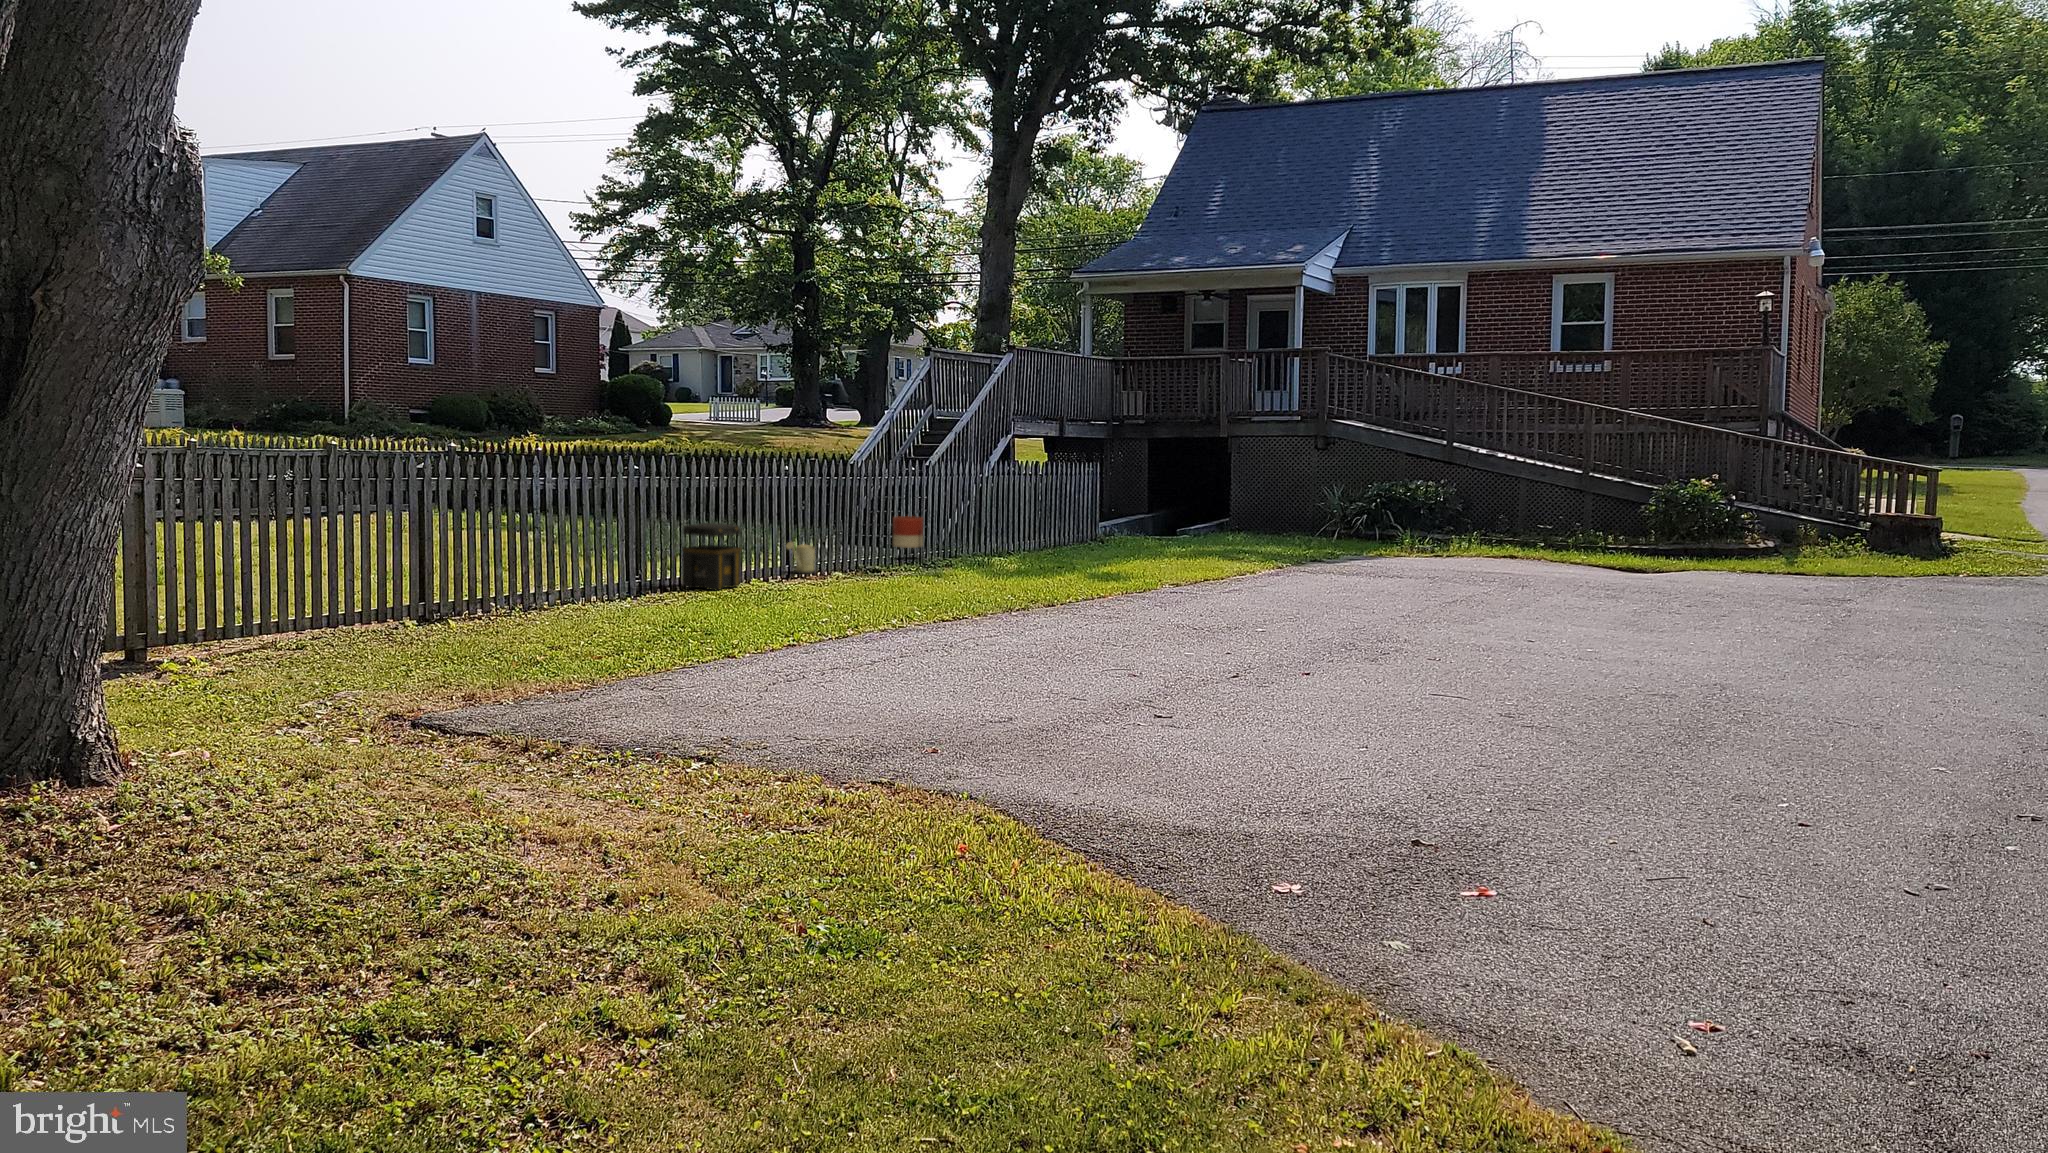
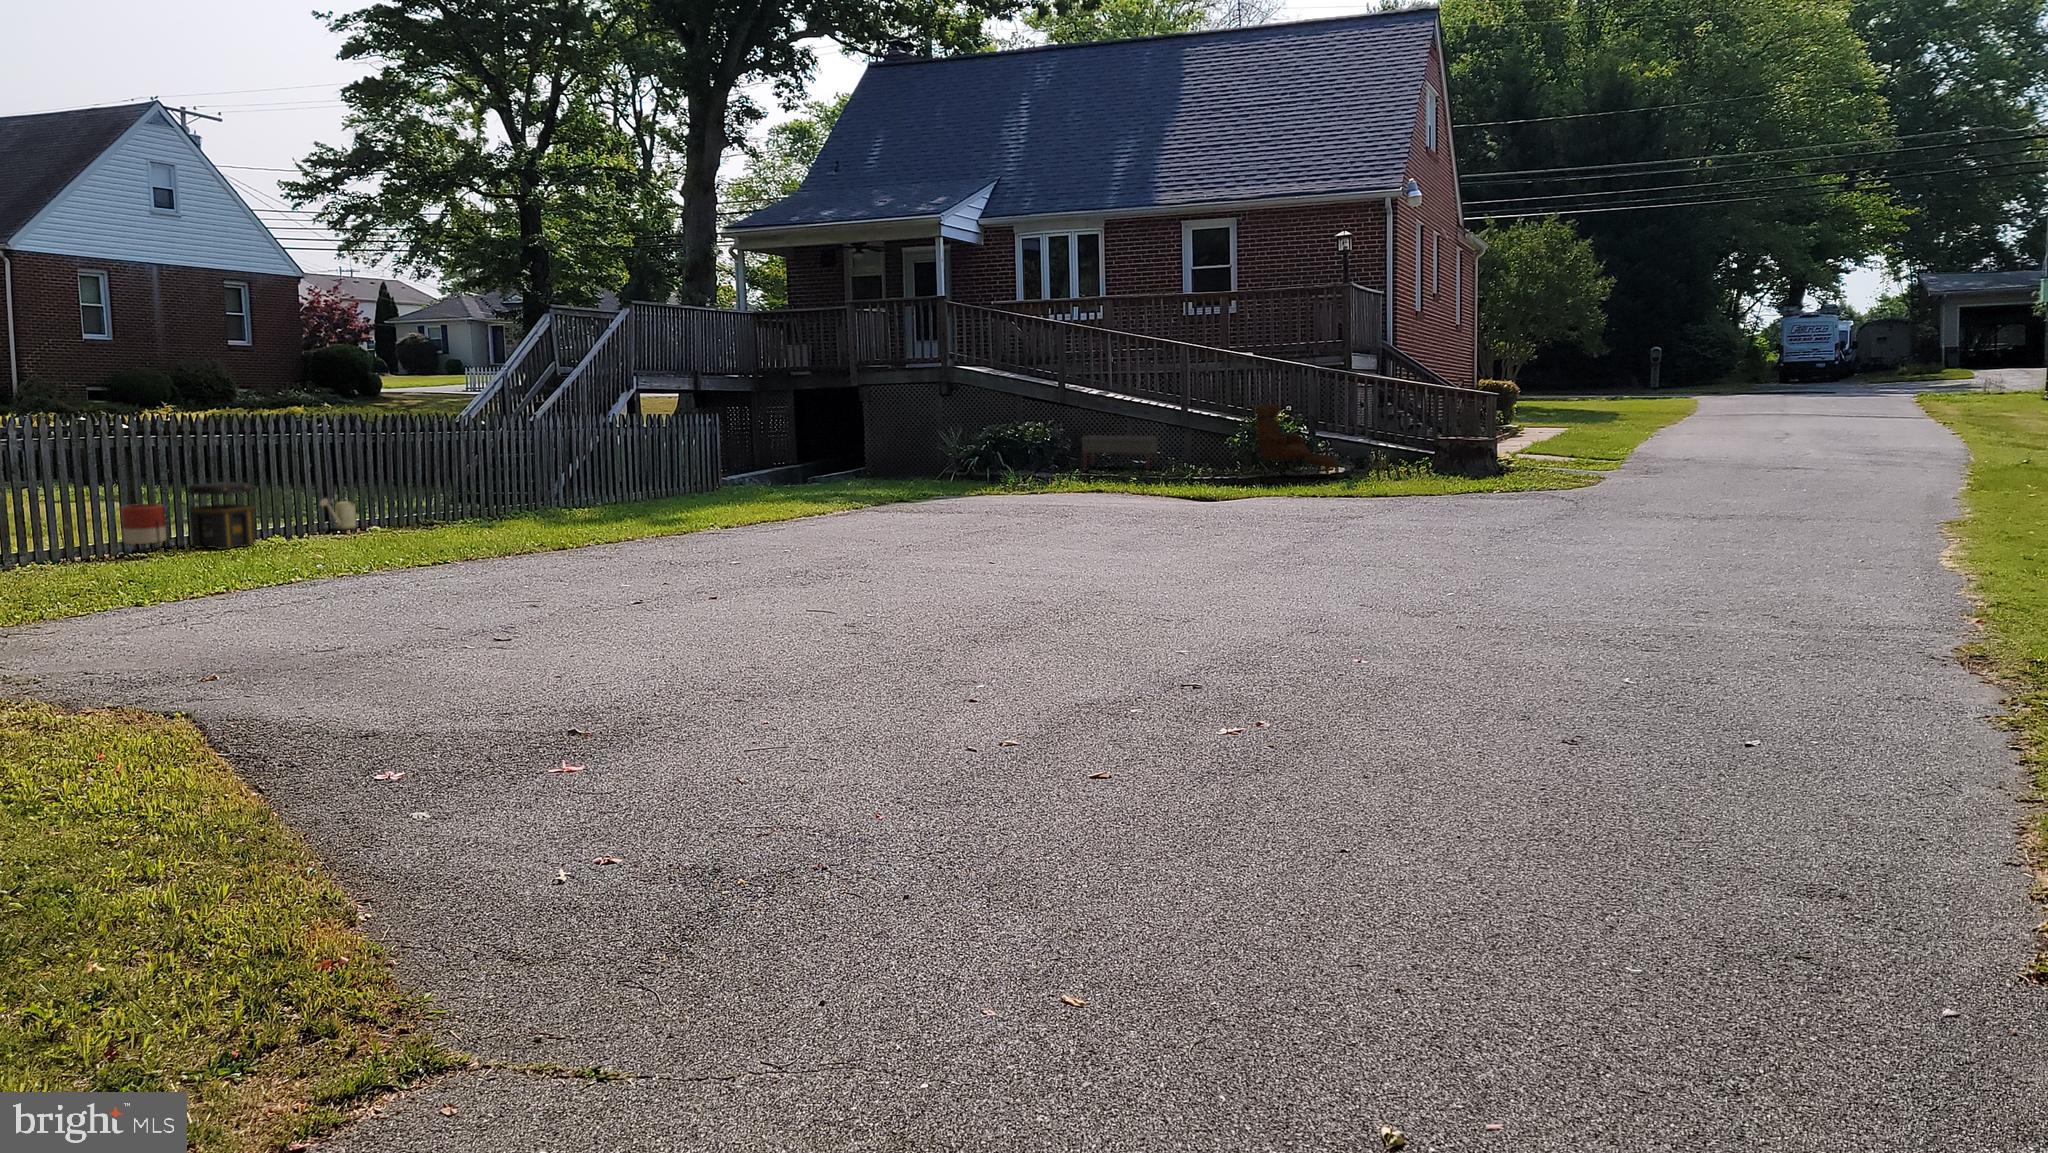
lounge chair: none [1678,471,1769,553] -> present [1256,403,1338,477]
bench: none [1472,497,1554,536] -> present [1081,435,1158,469]
planter: present [892,516,924,548] -> present [121,504,166,555]

